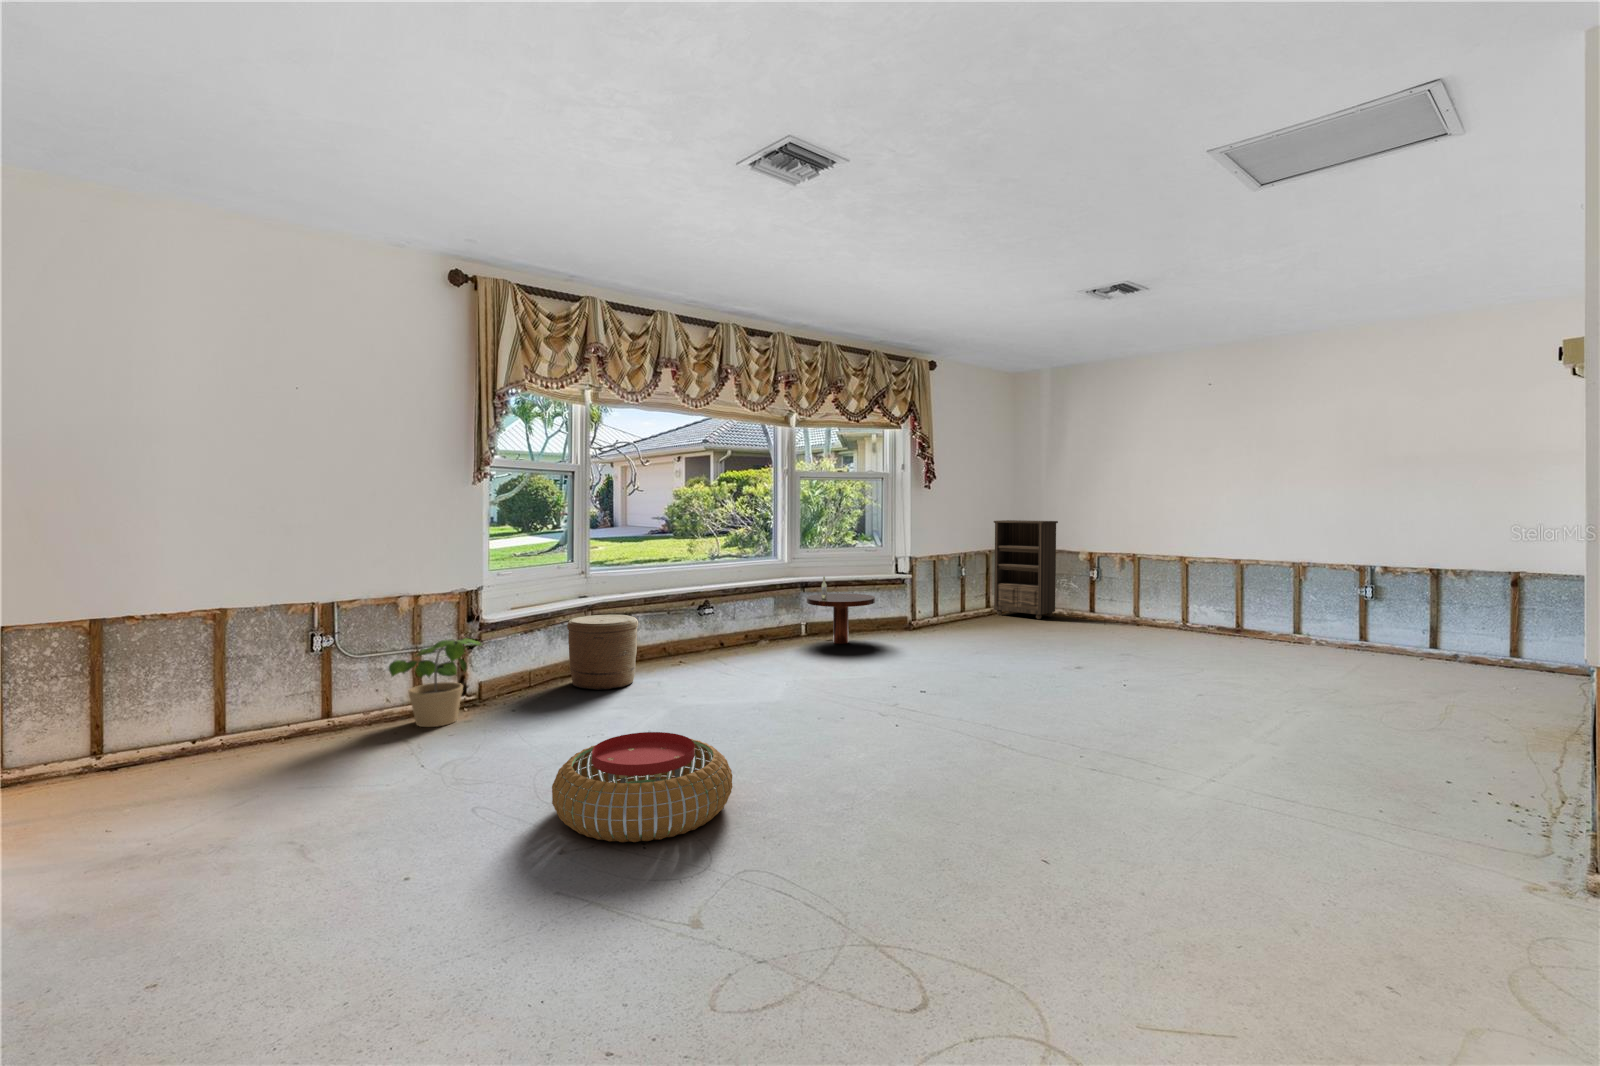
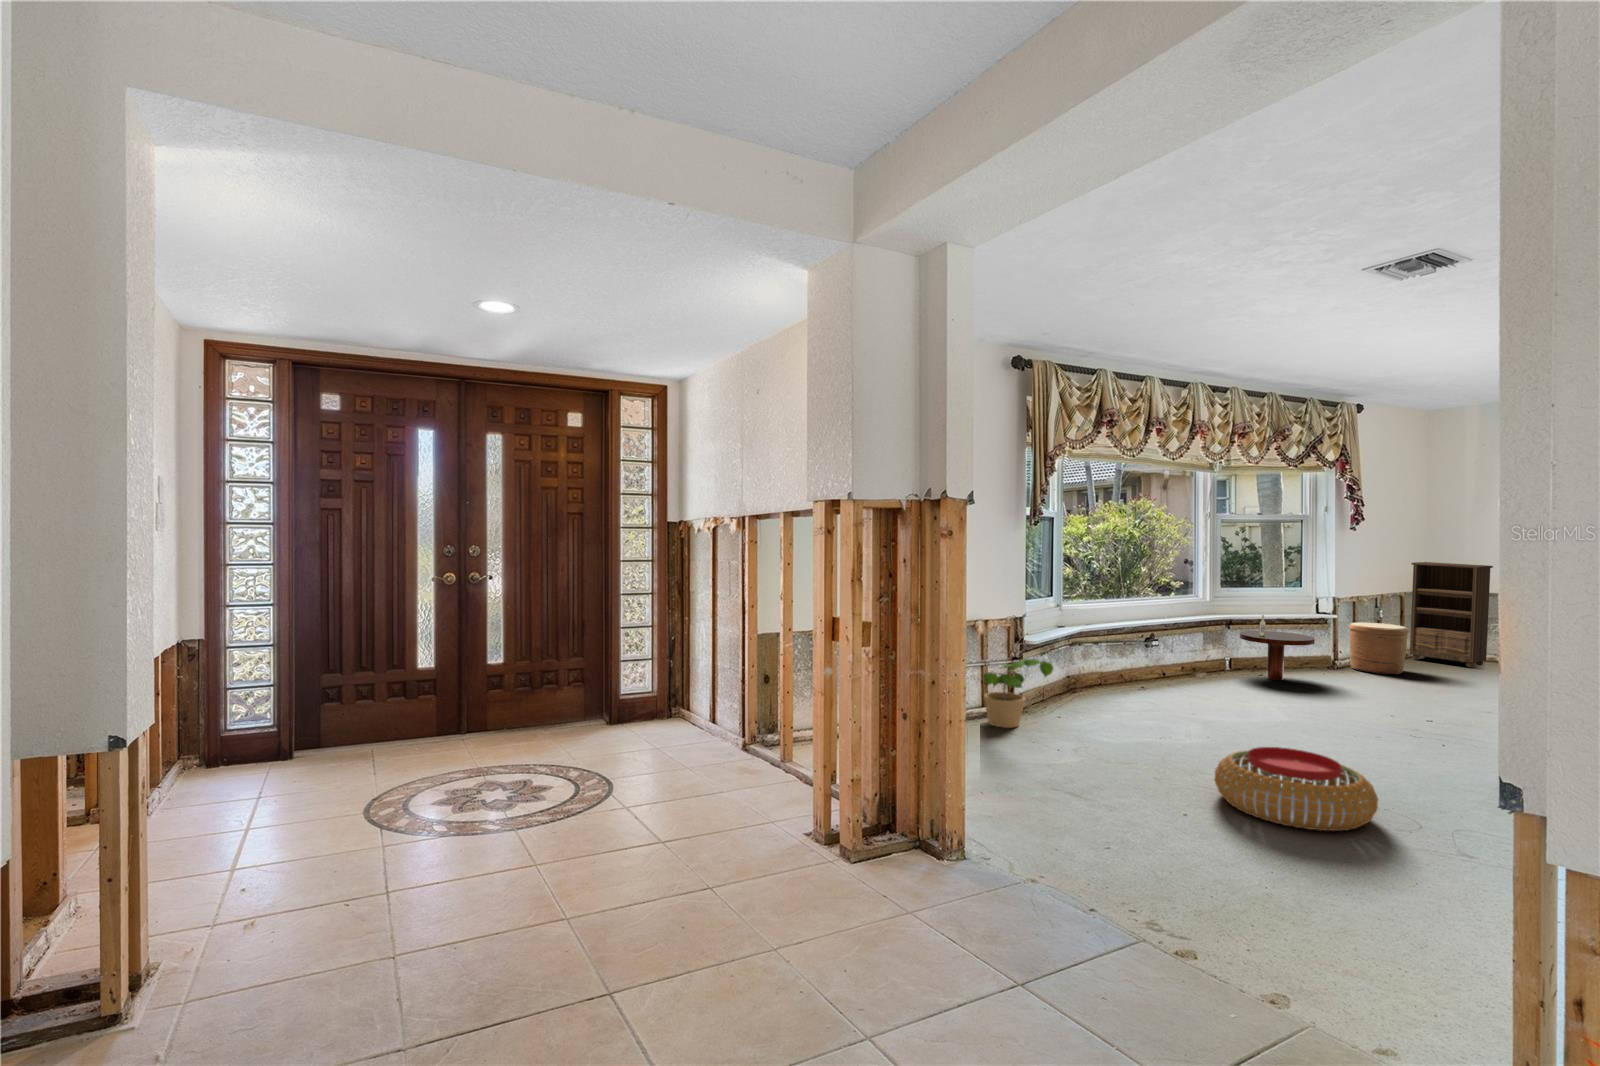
woven basket: present [567,615,638,690] -> present [1349,623,1409,675]

